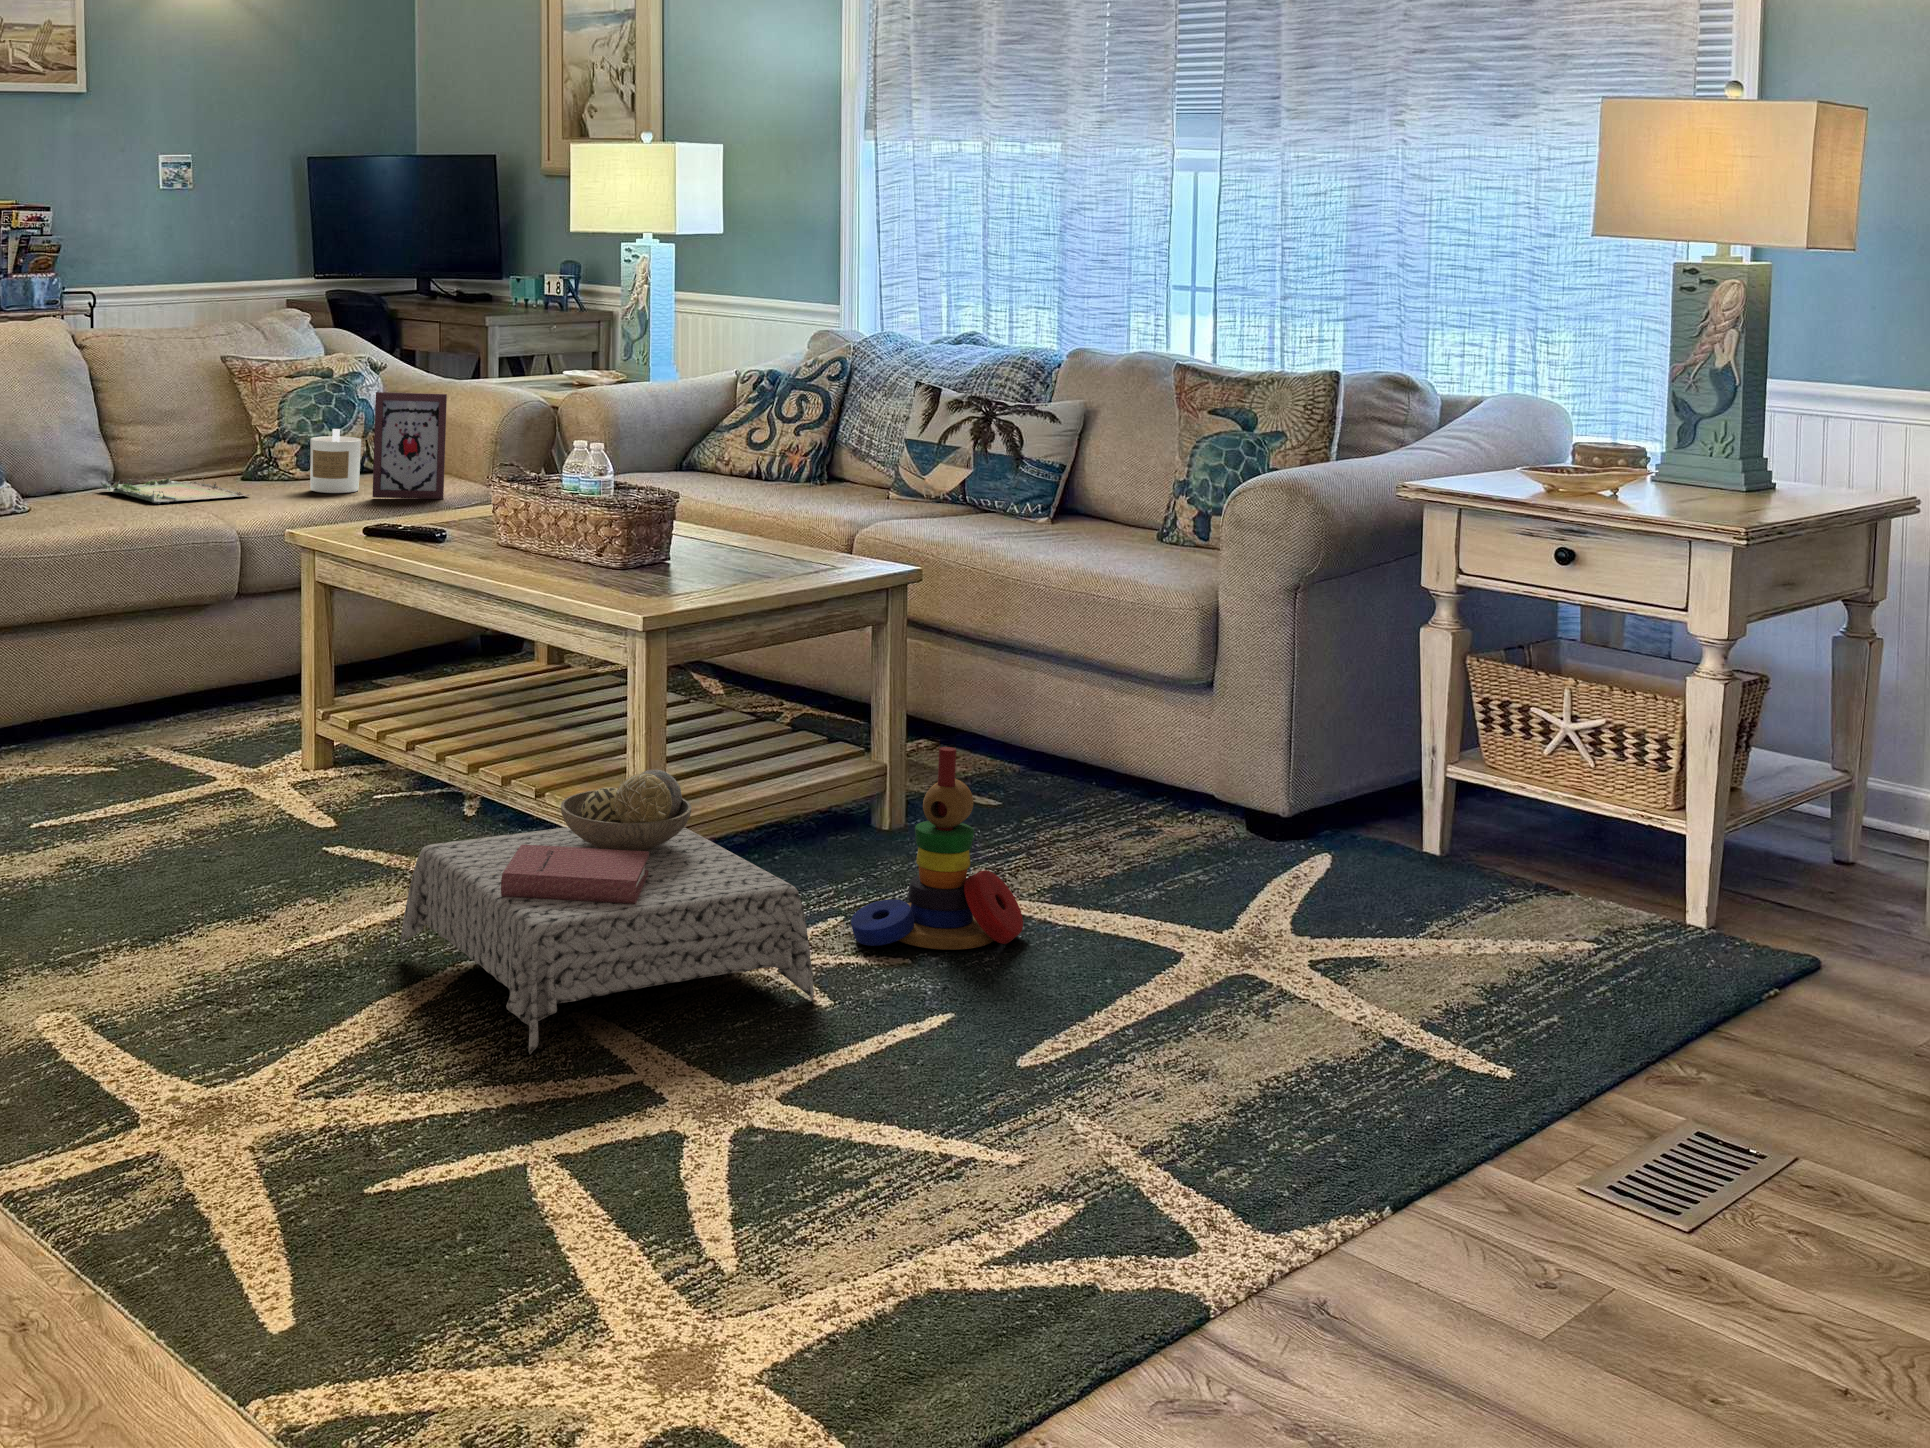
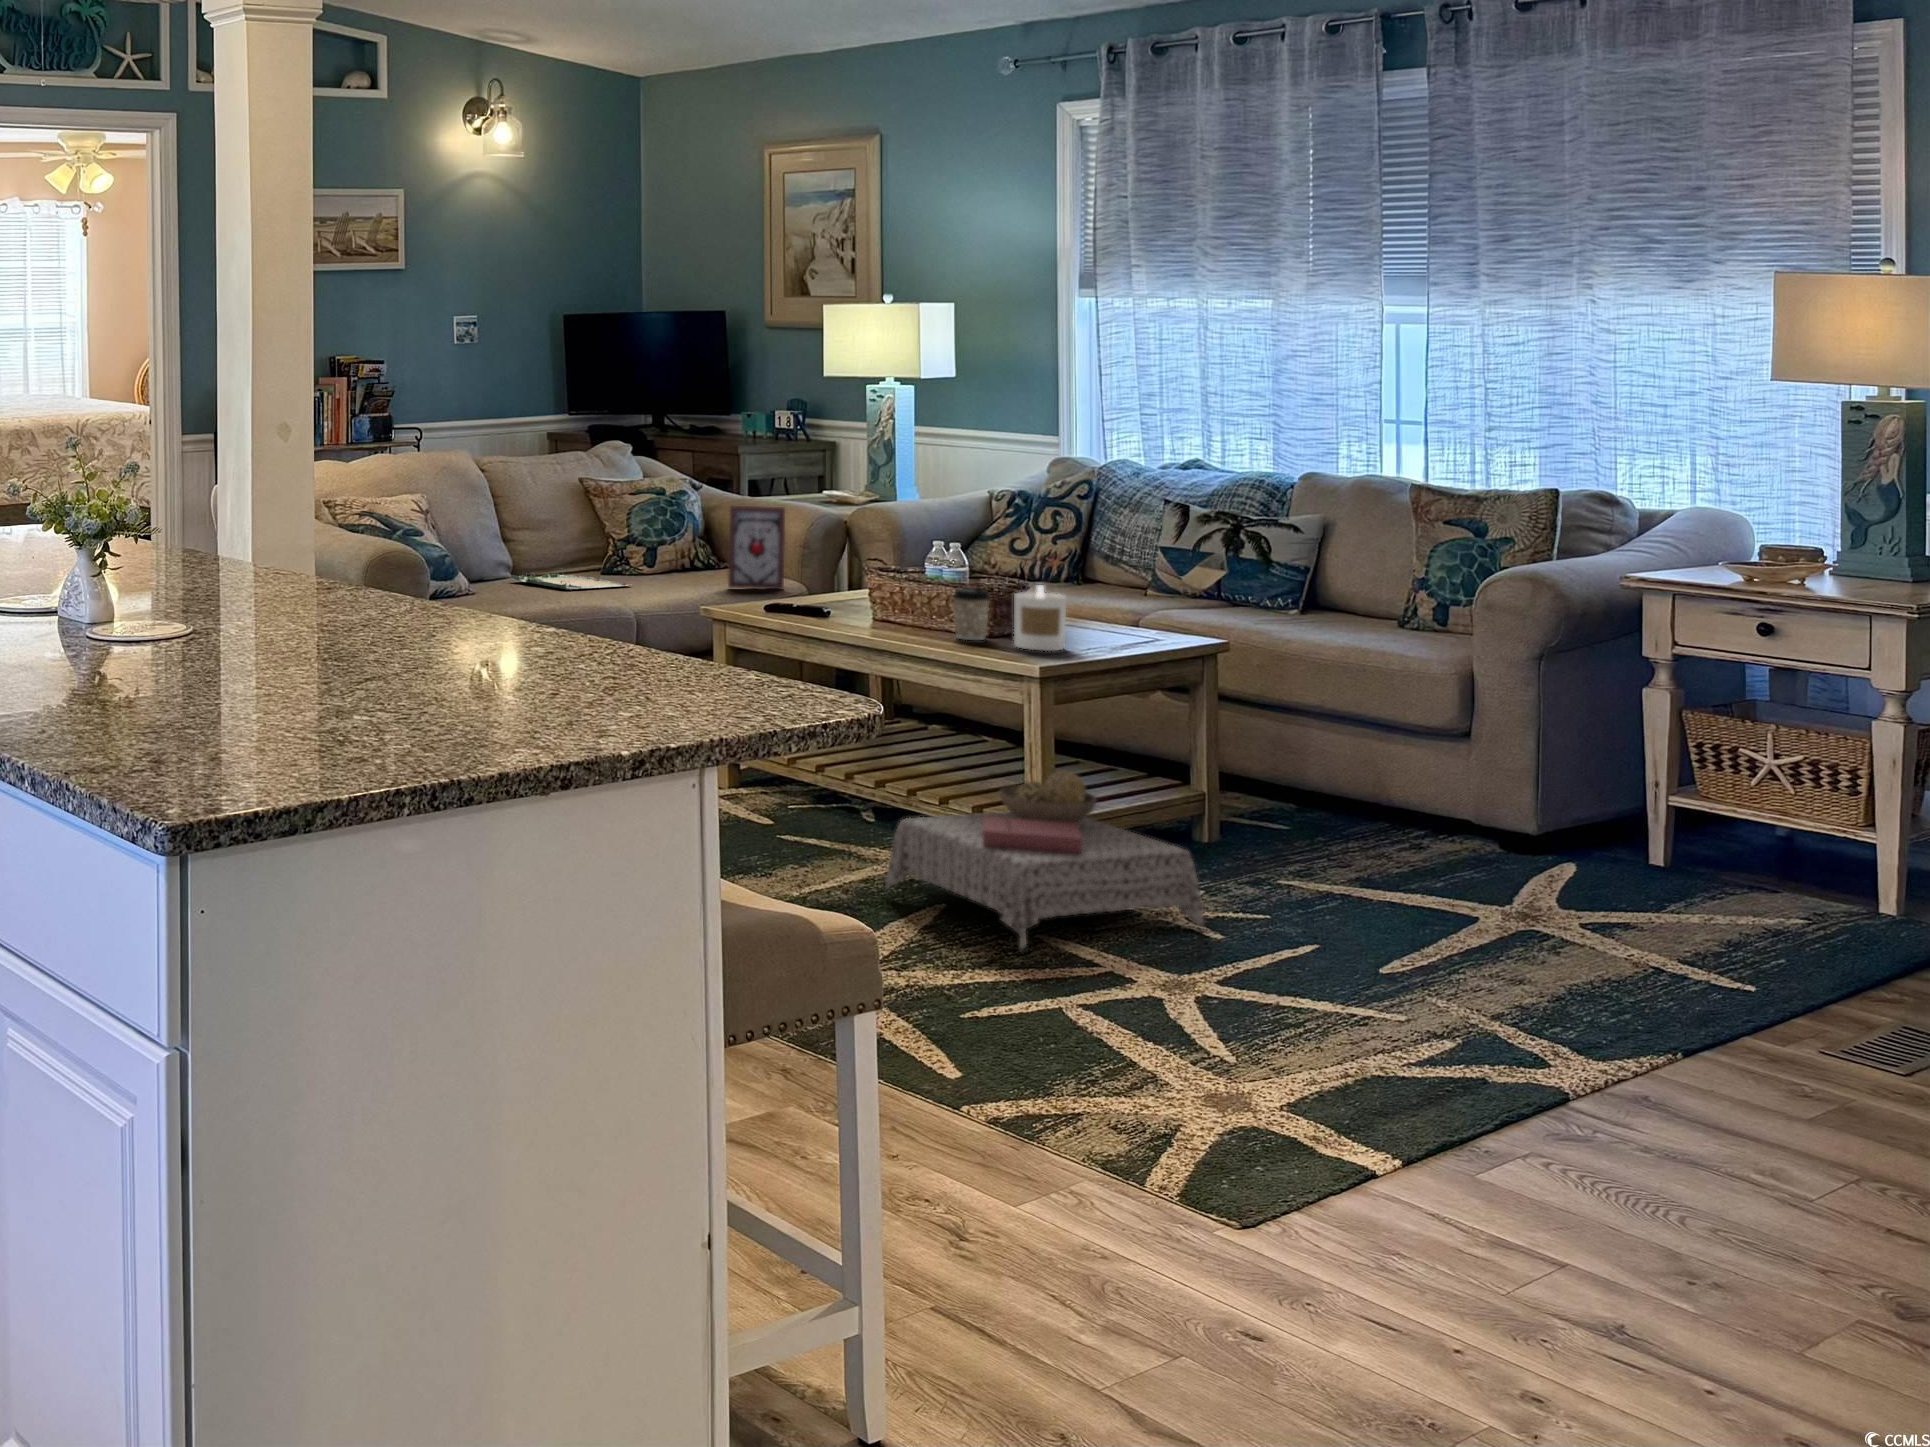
candle: present [310,429,361,493] -> present [1014,585,1067,651]
coffee cup: none [569,509,620,579] -> present [952,588,991,640]
stacking toy: present [851,747,1023,950] -> none [1213,761,1346,909]

